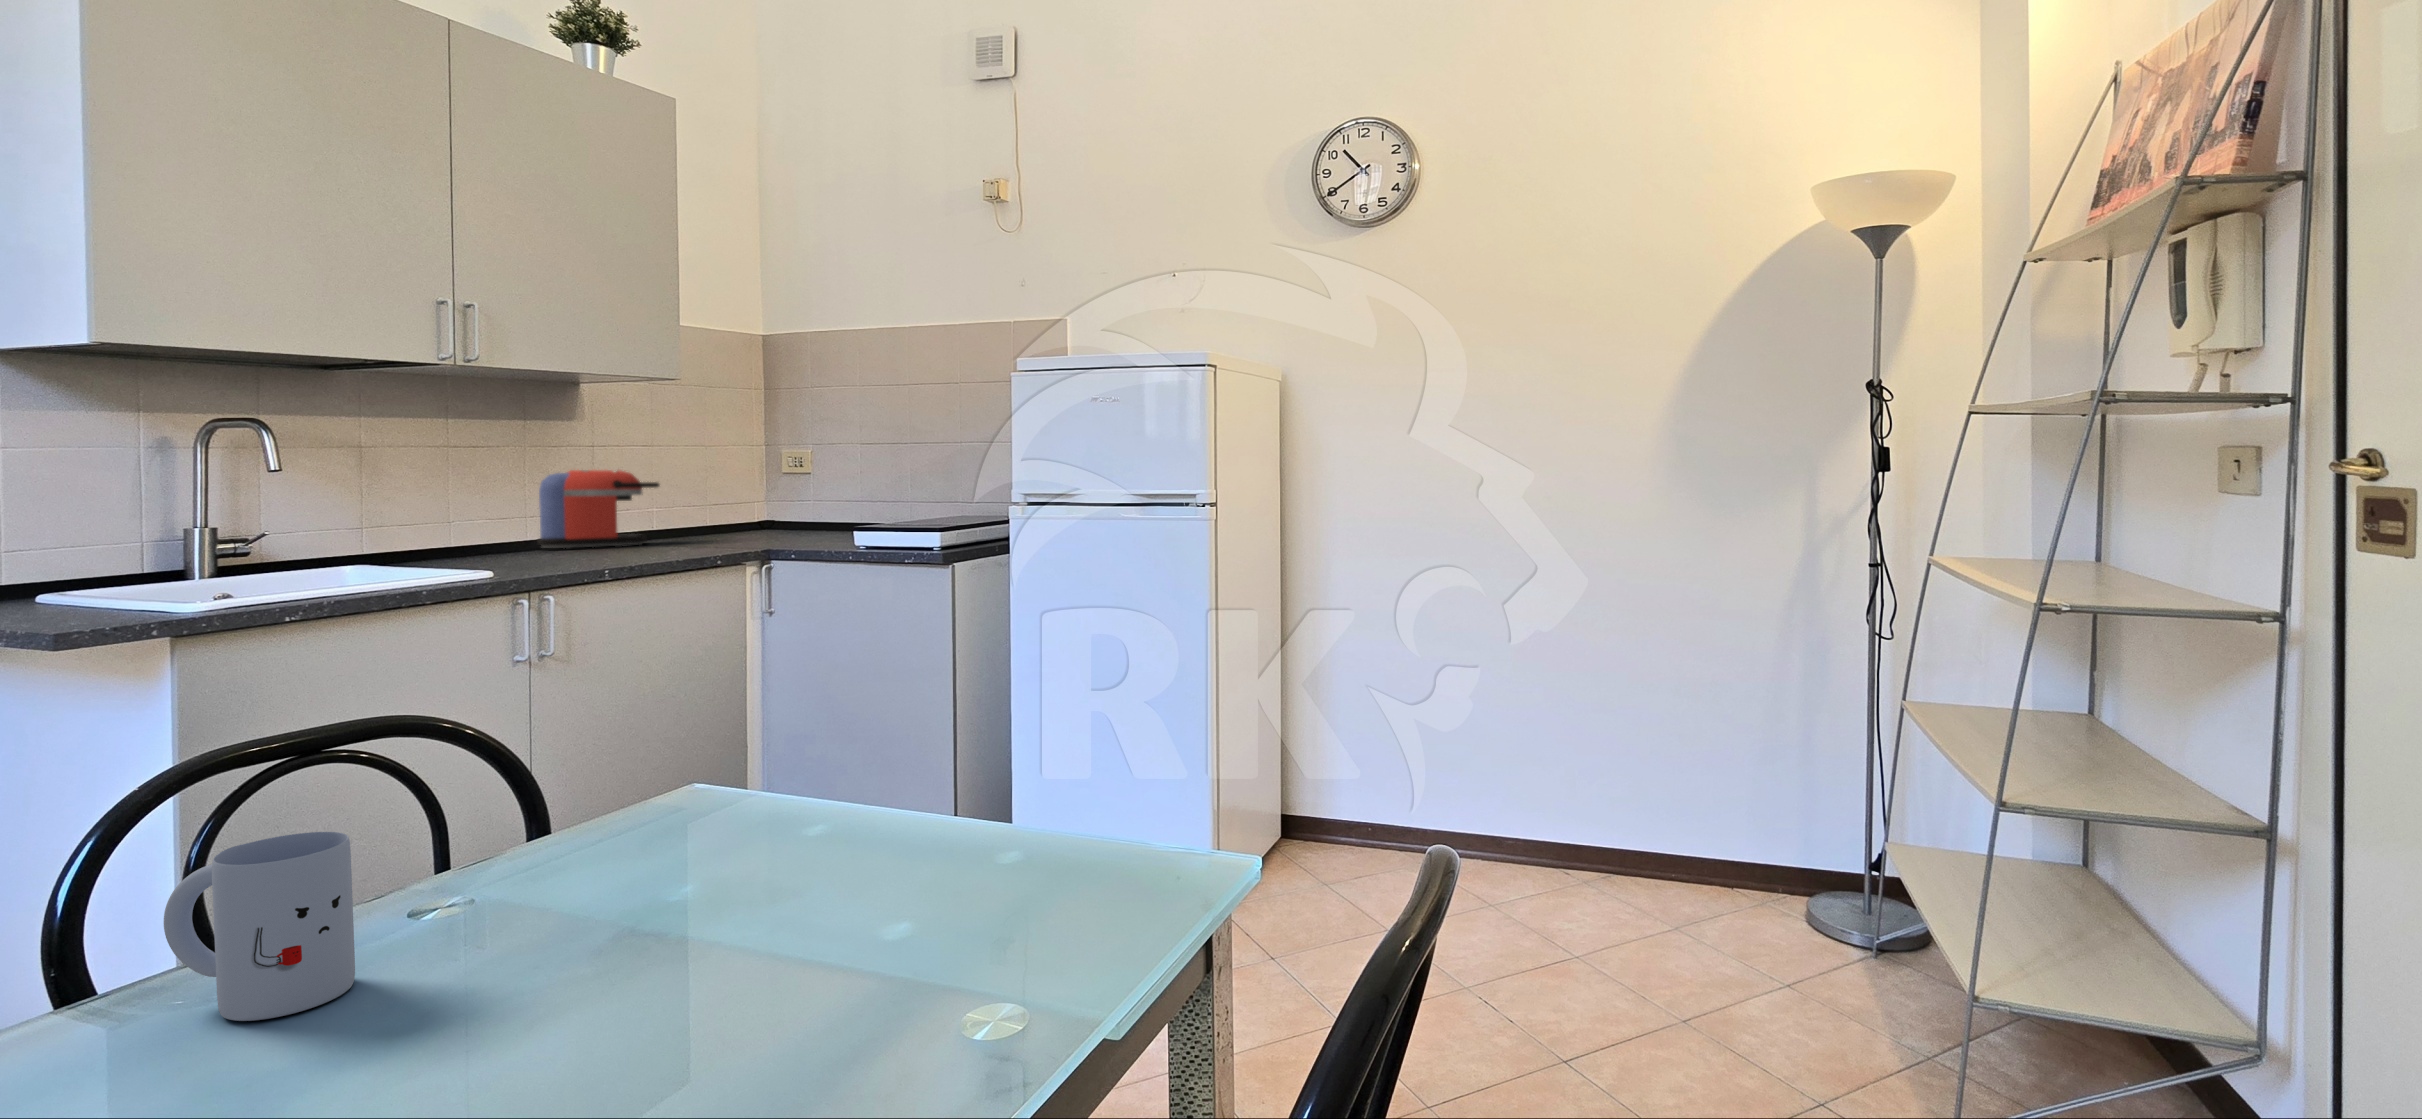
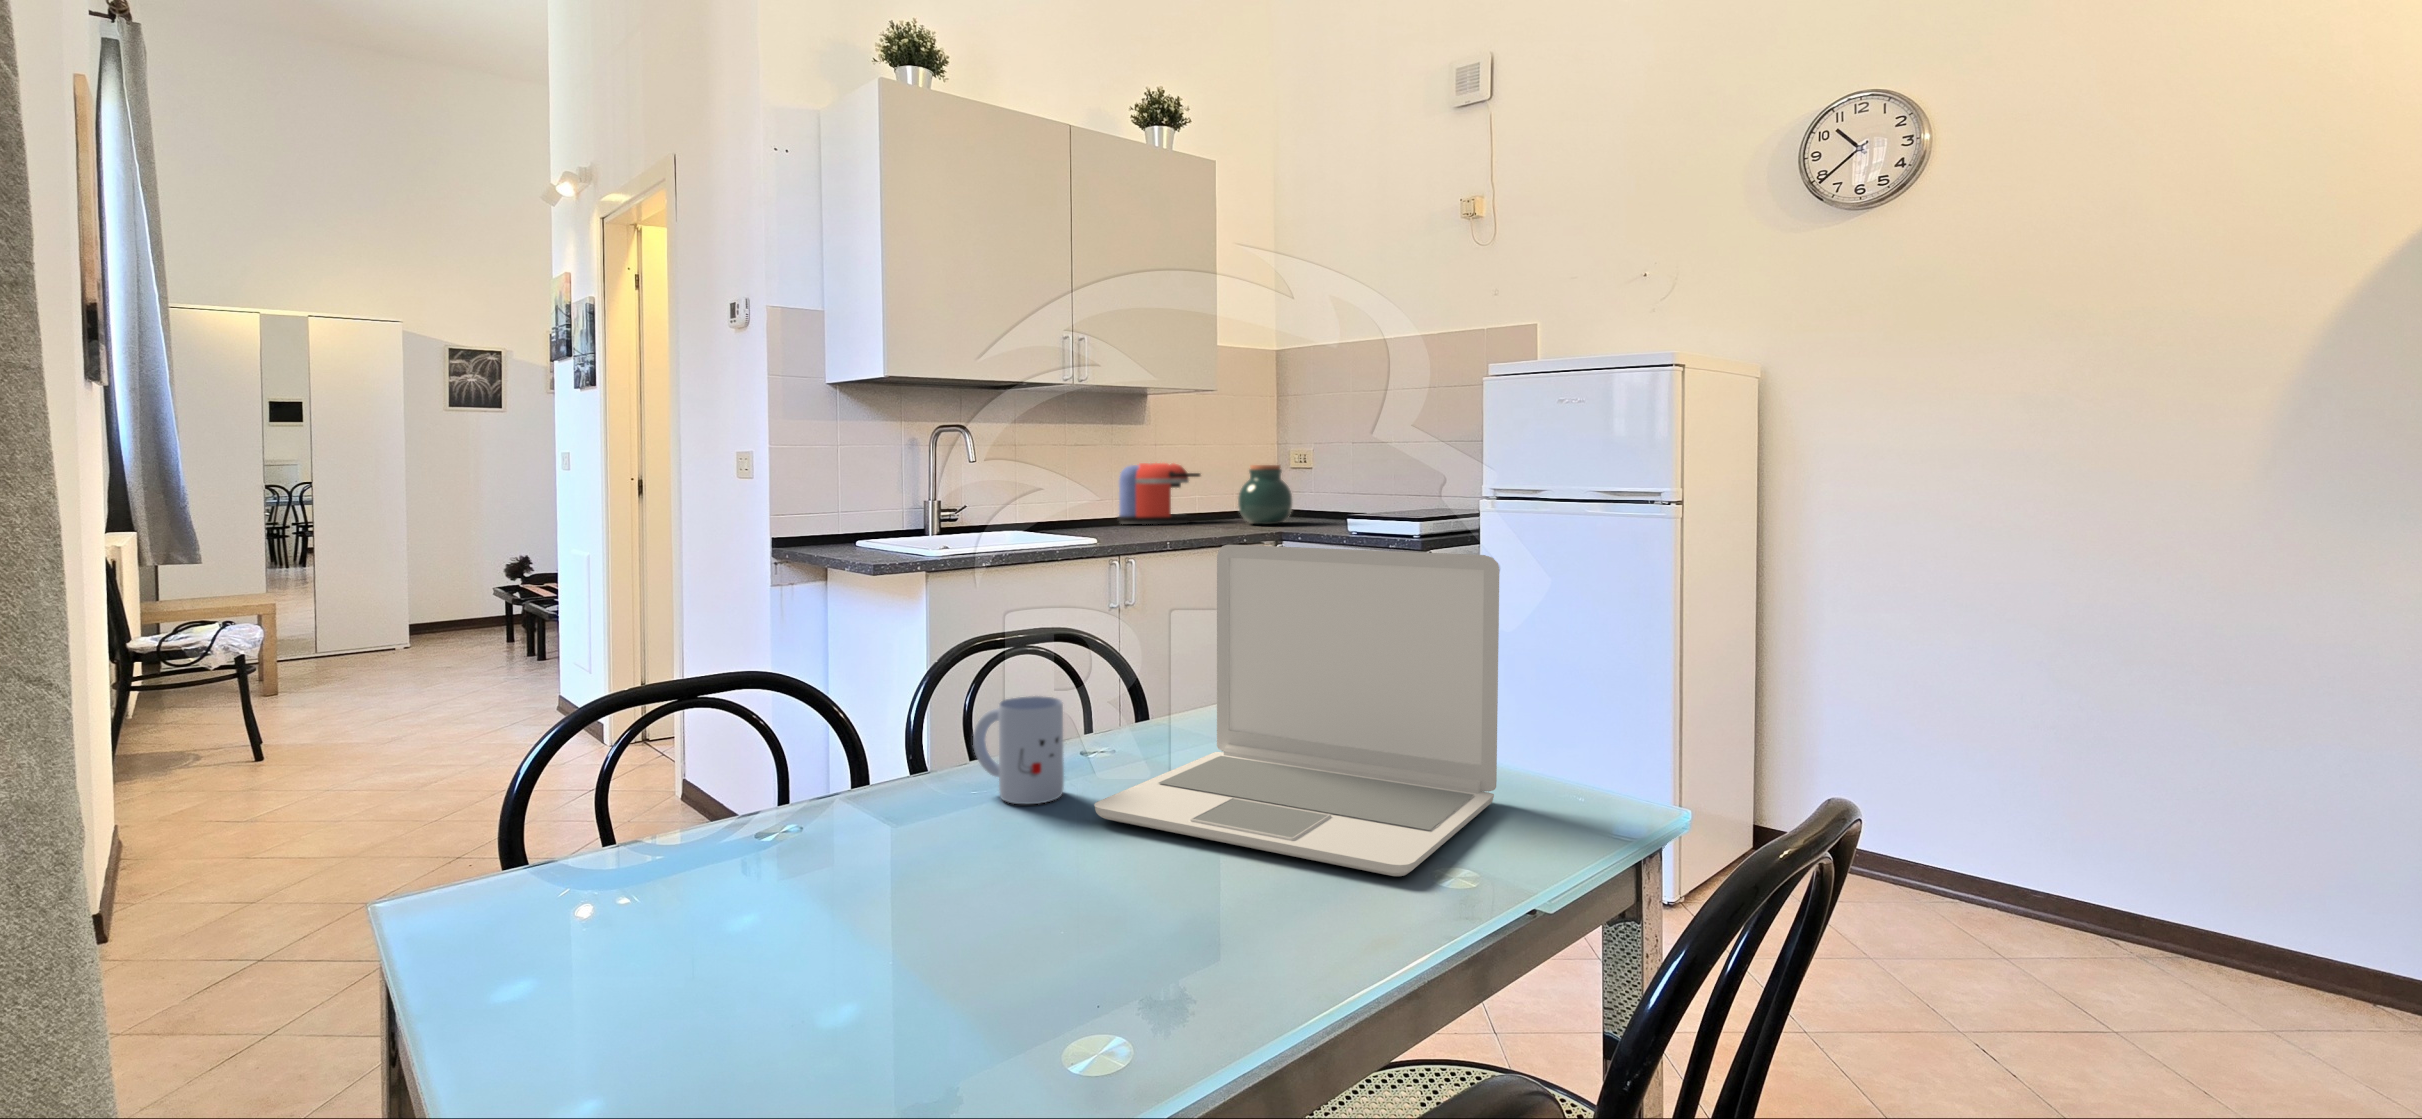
jar: none [712,472,784,544] -> present [1238,465,1292,525]
laptop: none [400,576,1038,1040] -> present [1094,545,1499,876]

